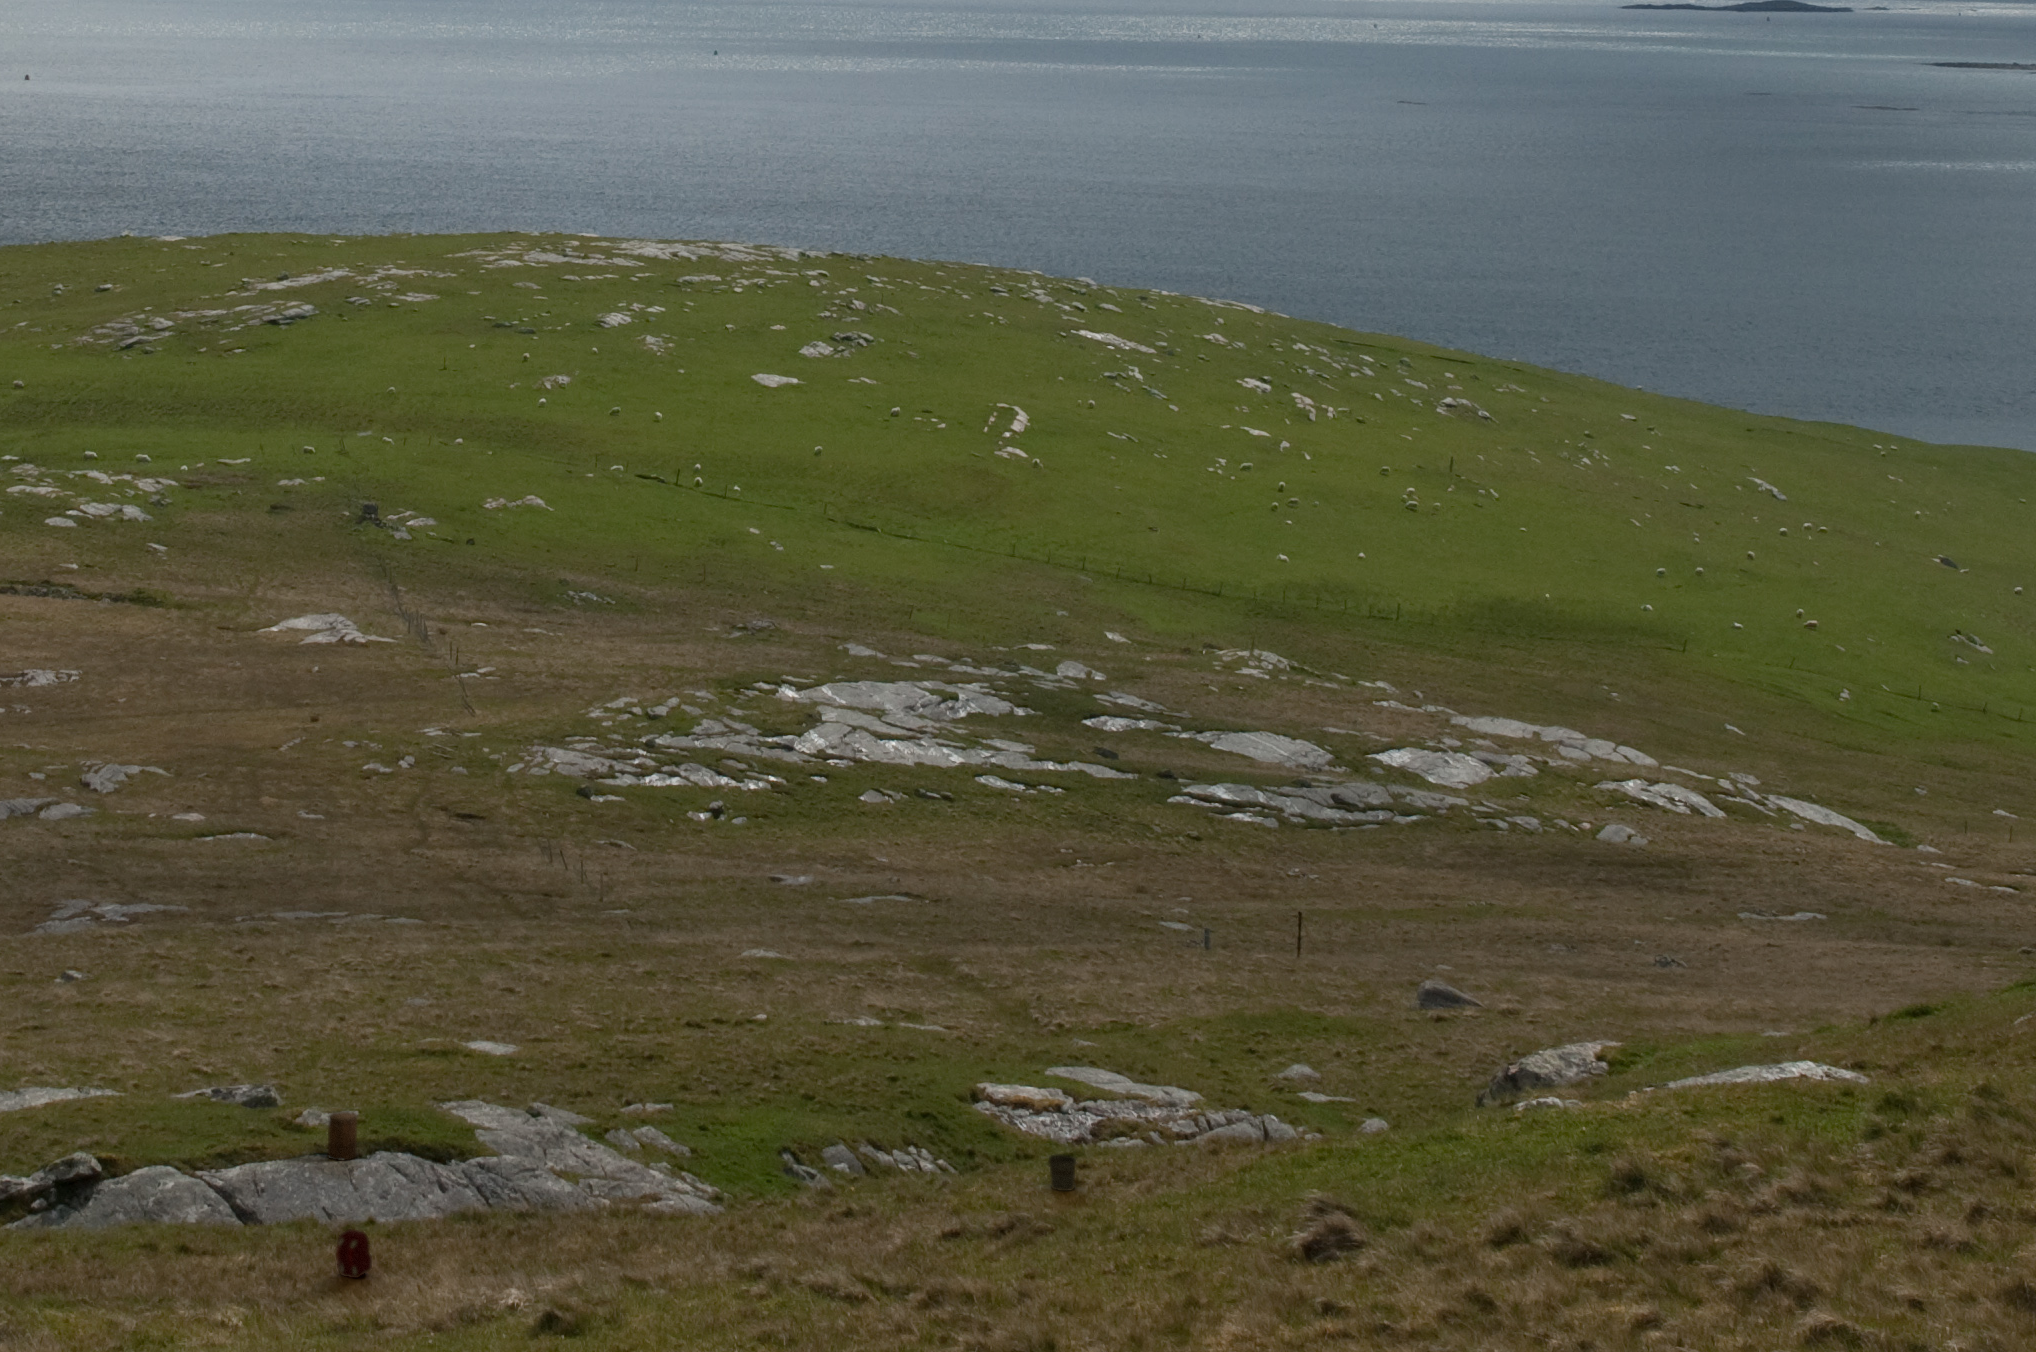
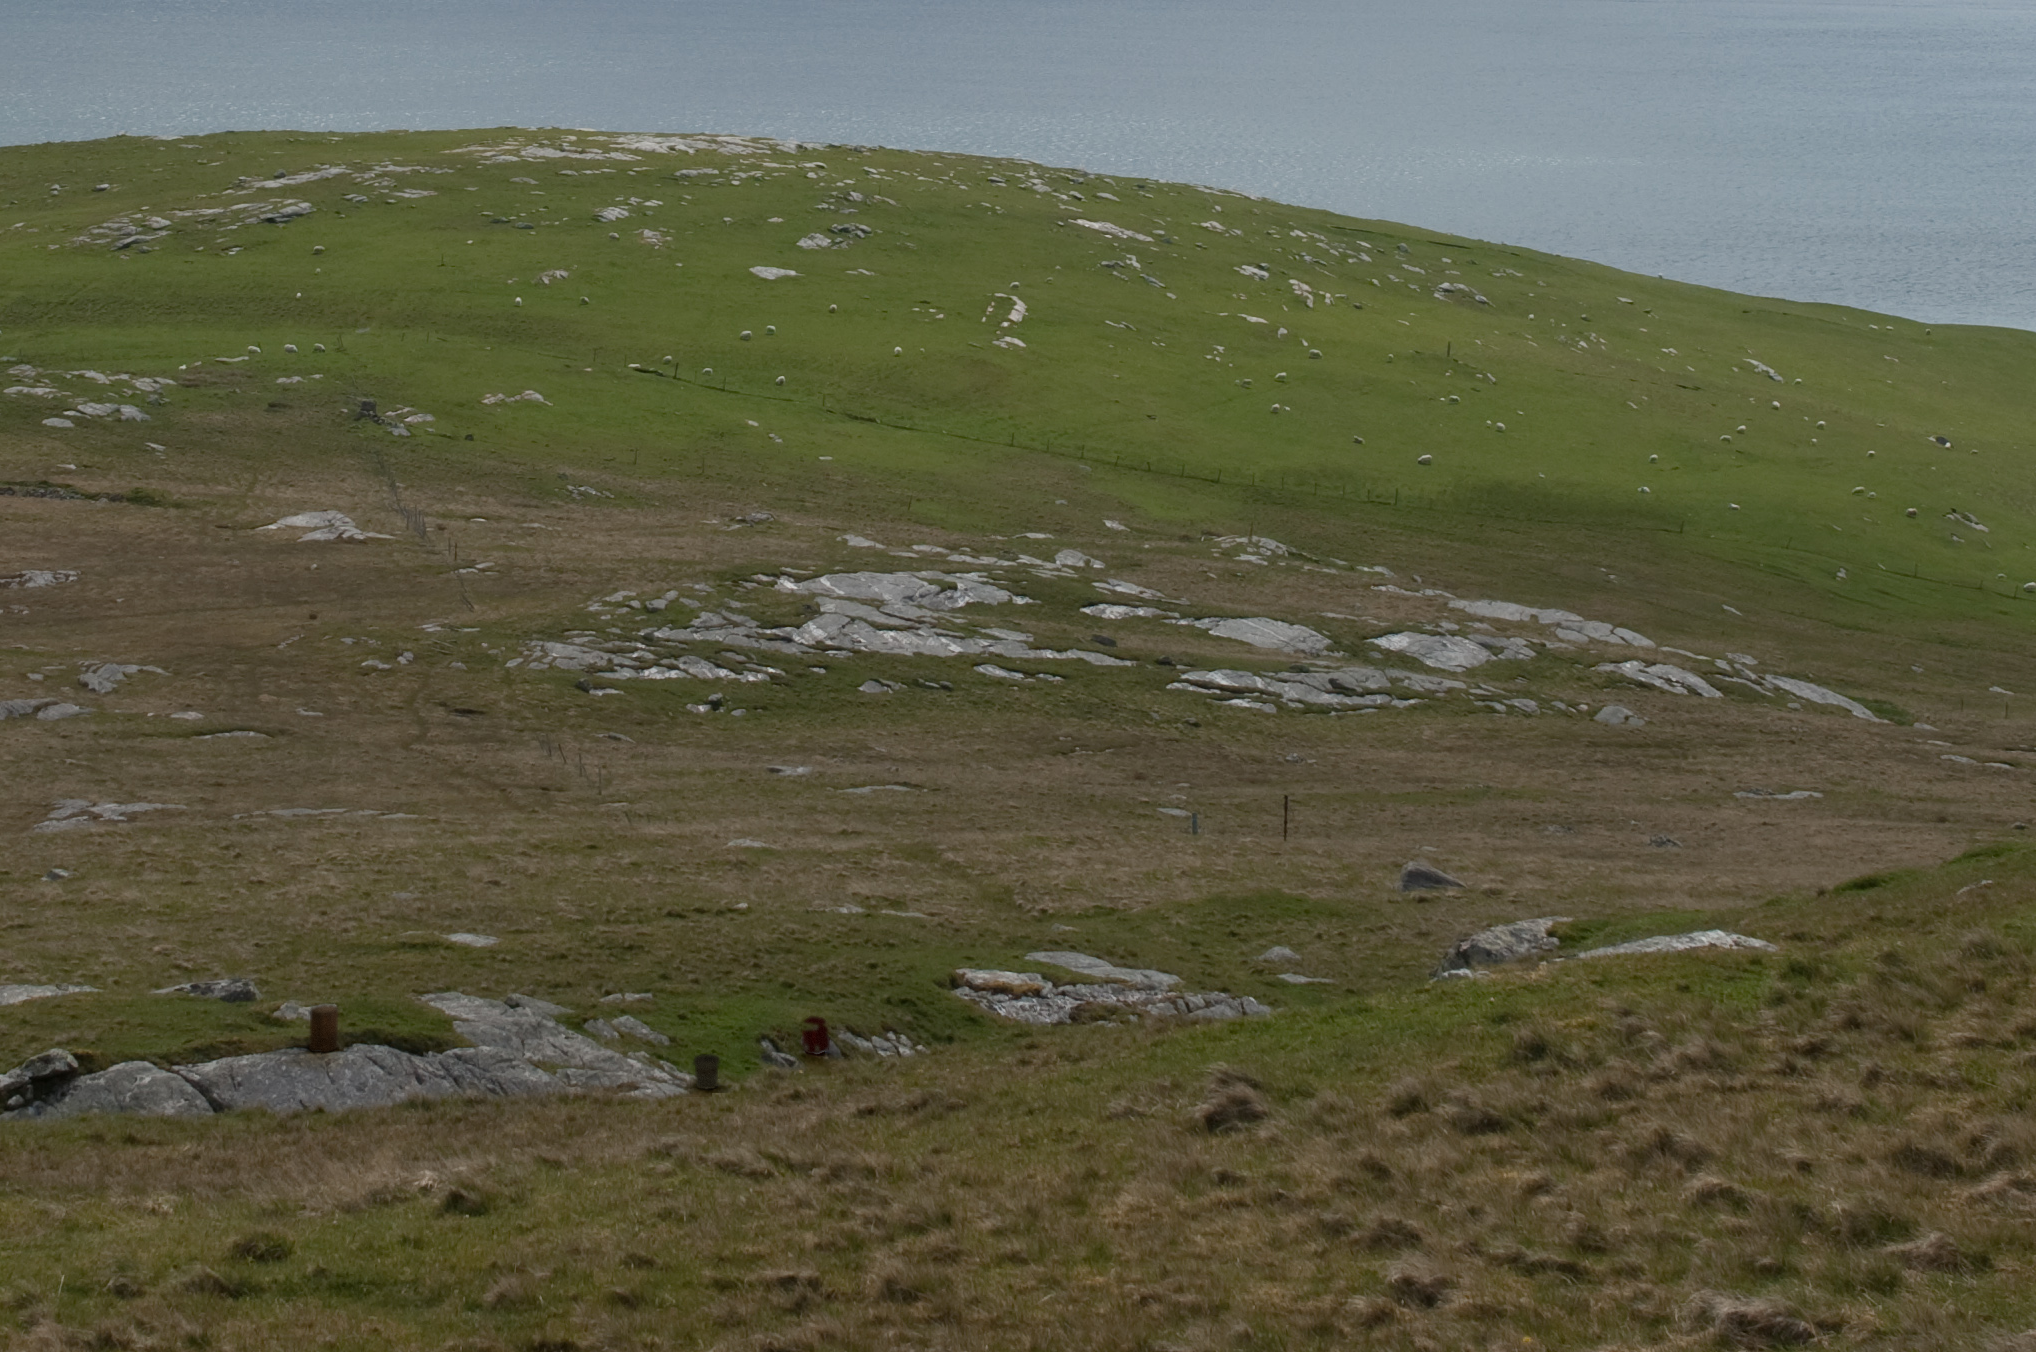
bucket: present [1049,1154,1076,1191] -> present [693,1054,720,1089]
backpack: present [336,1229,372,1278] -> present [802,1016,830,1055]

